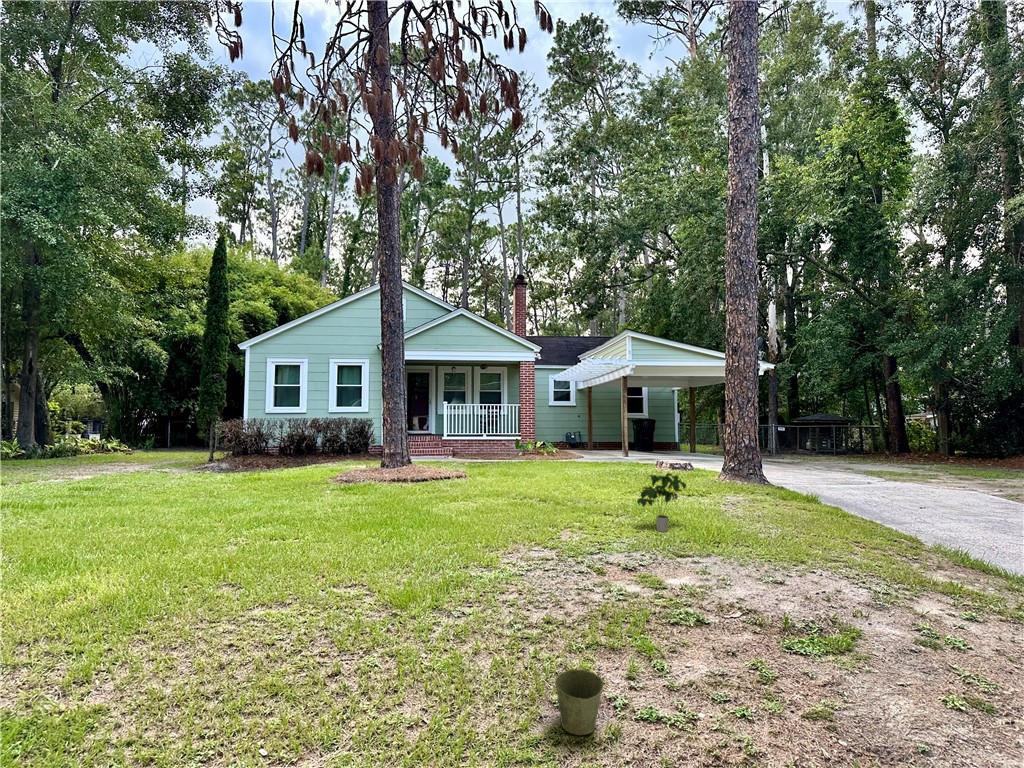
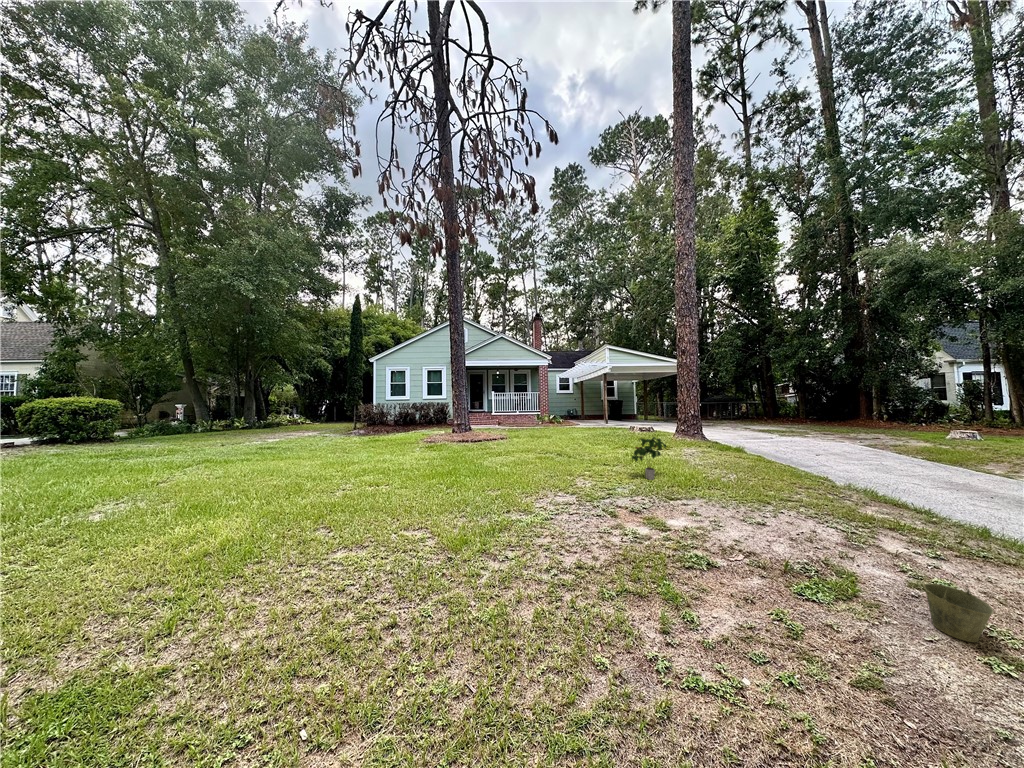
bucket: present [555,656,603,735] -> present [924,574,993,642]

